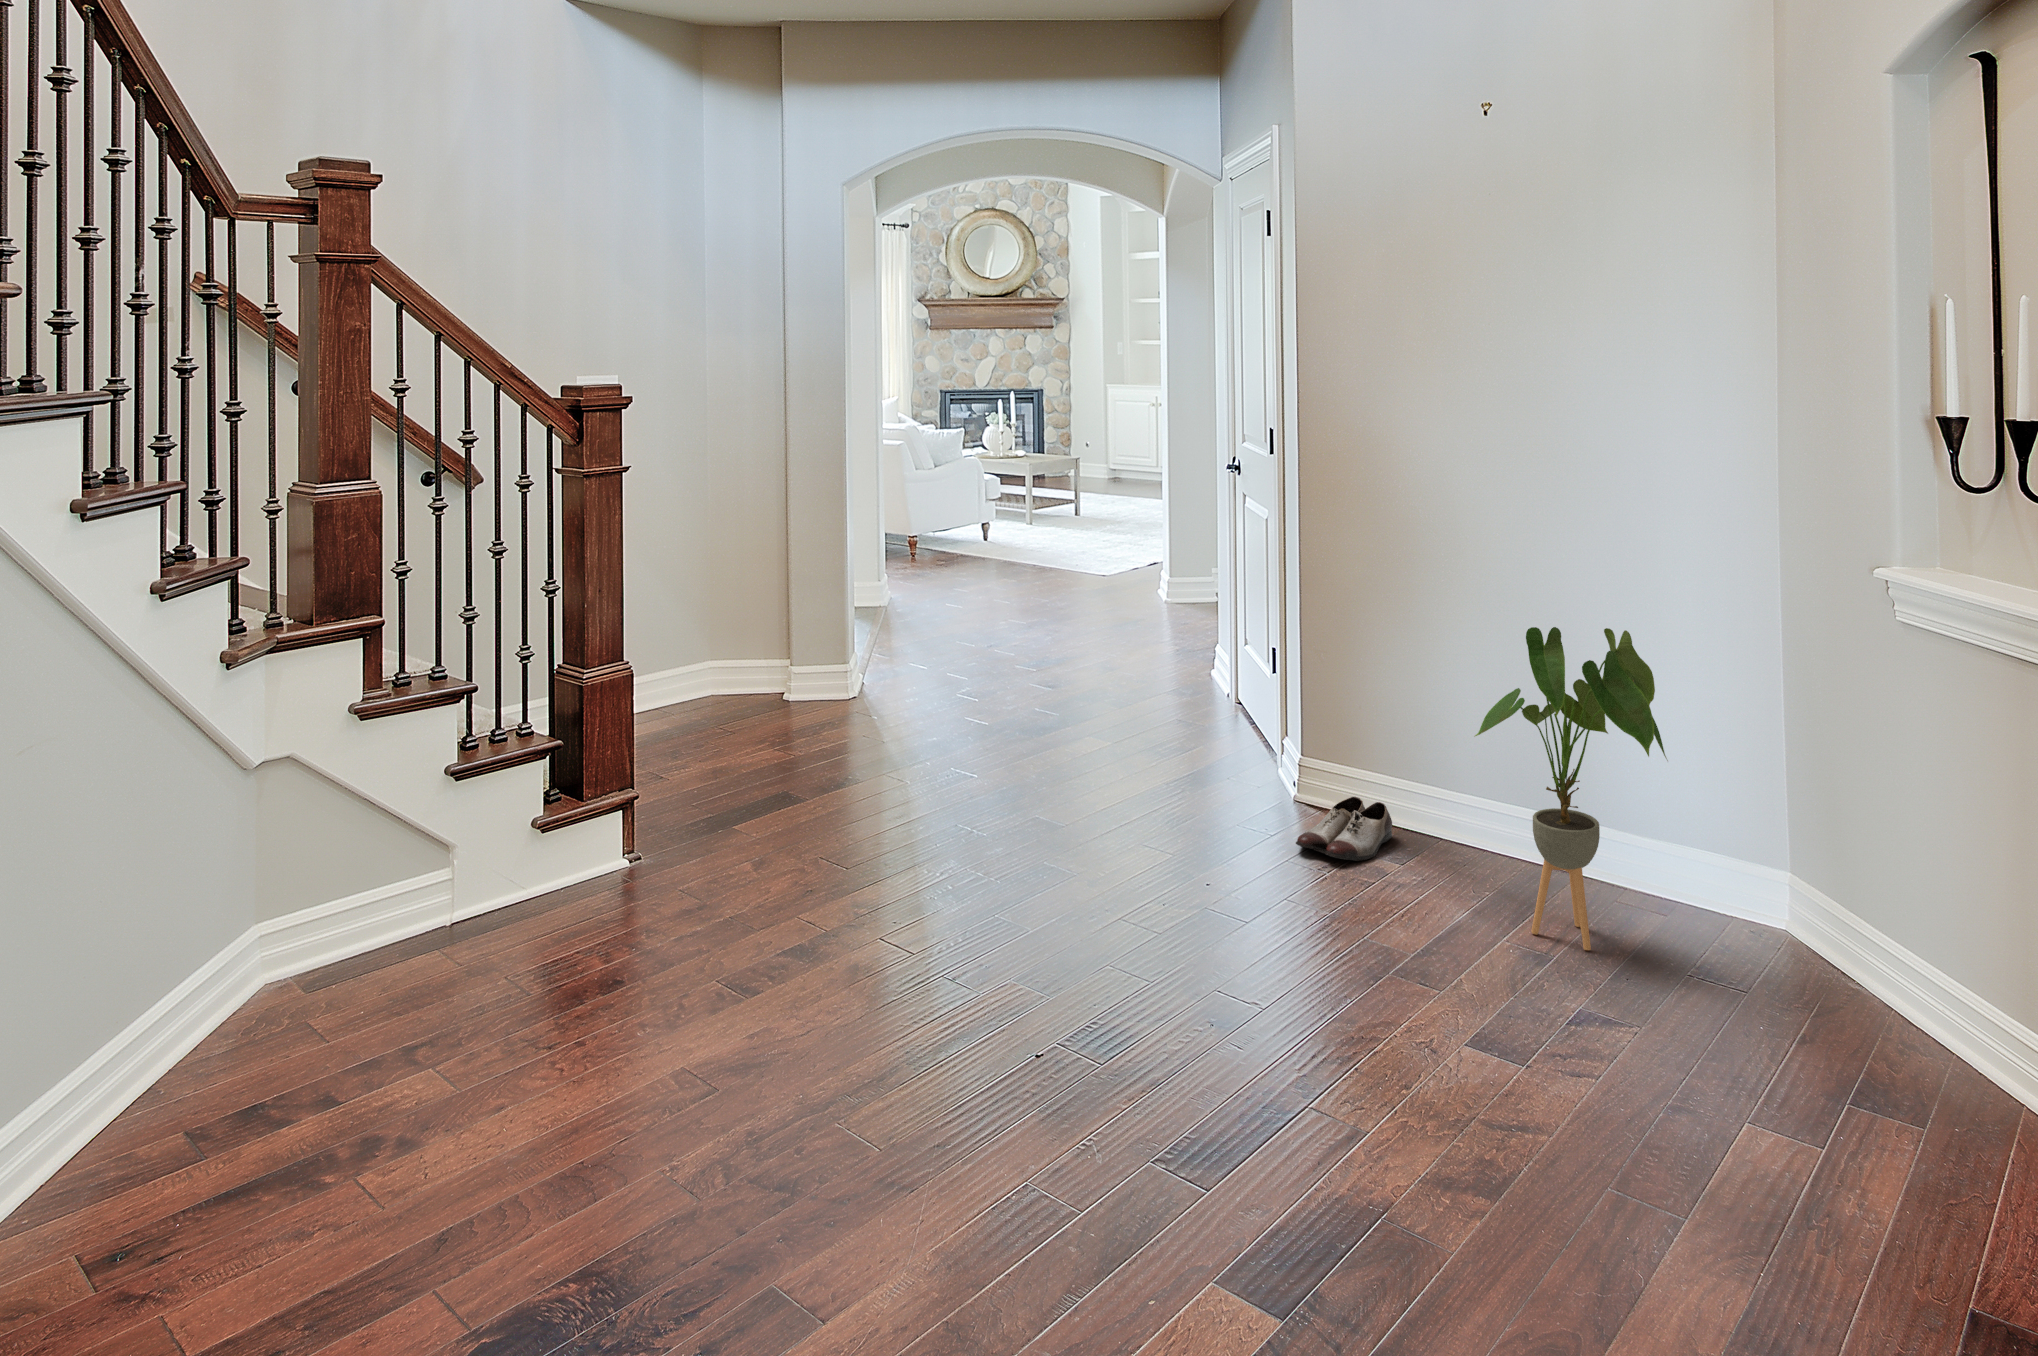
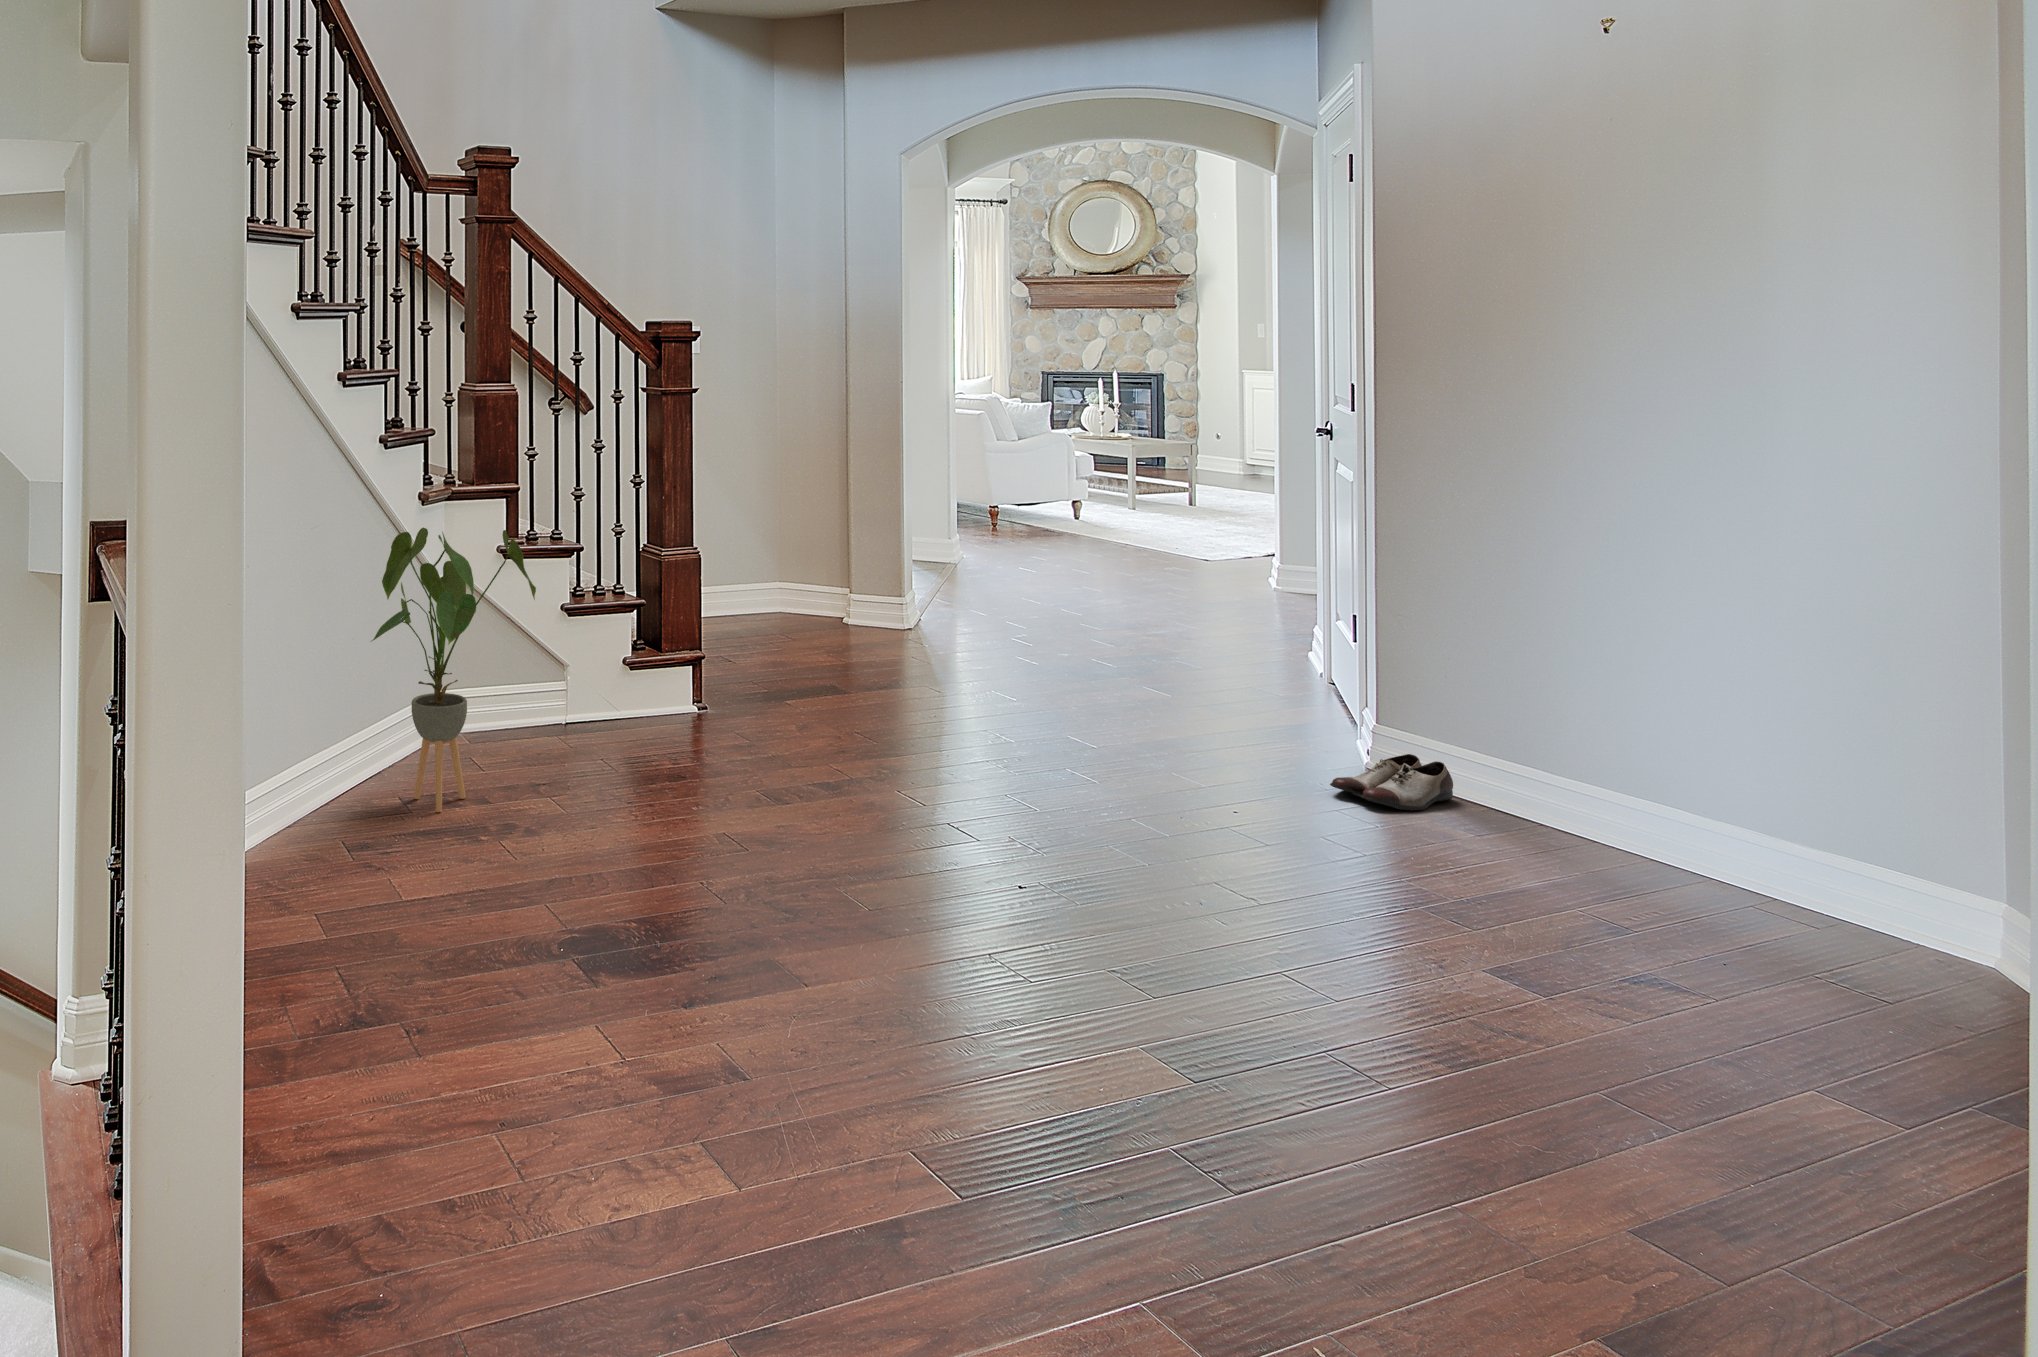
house plant: present [1475,627,1668,950] -> present [372,528,536,812]

